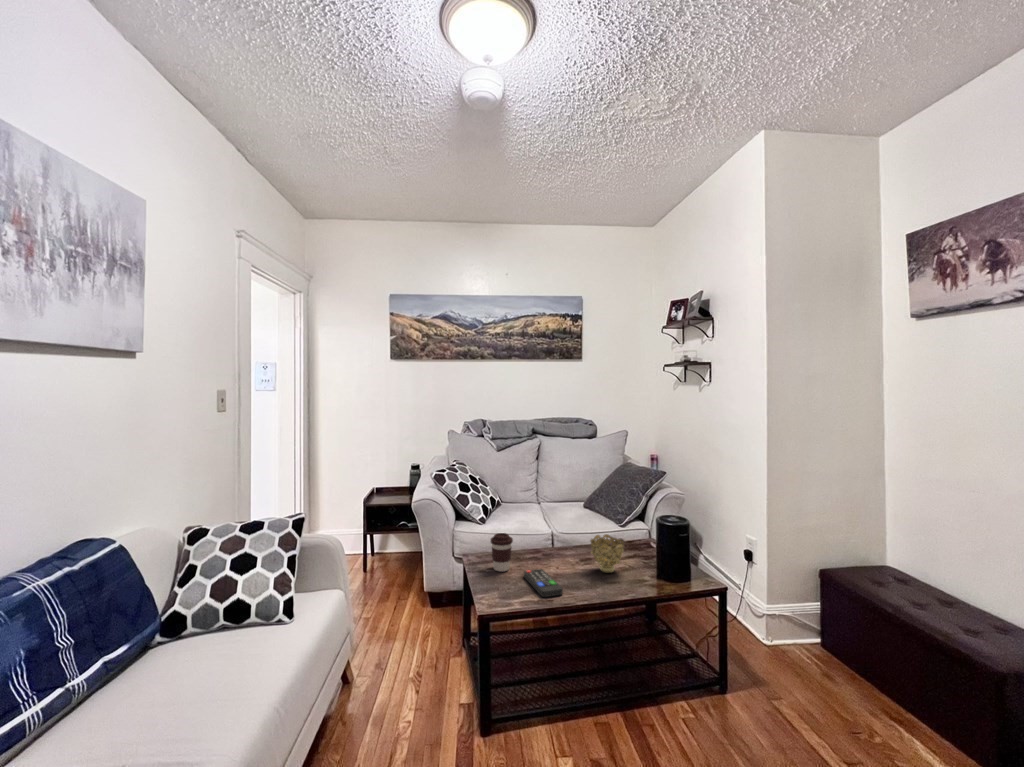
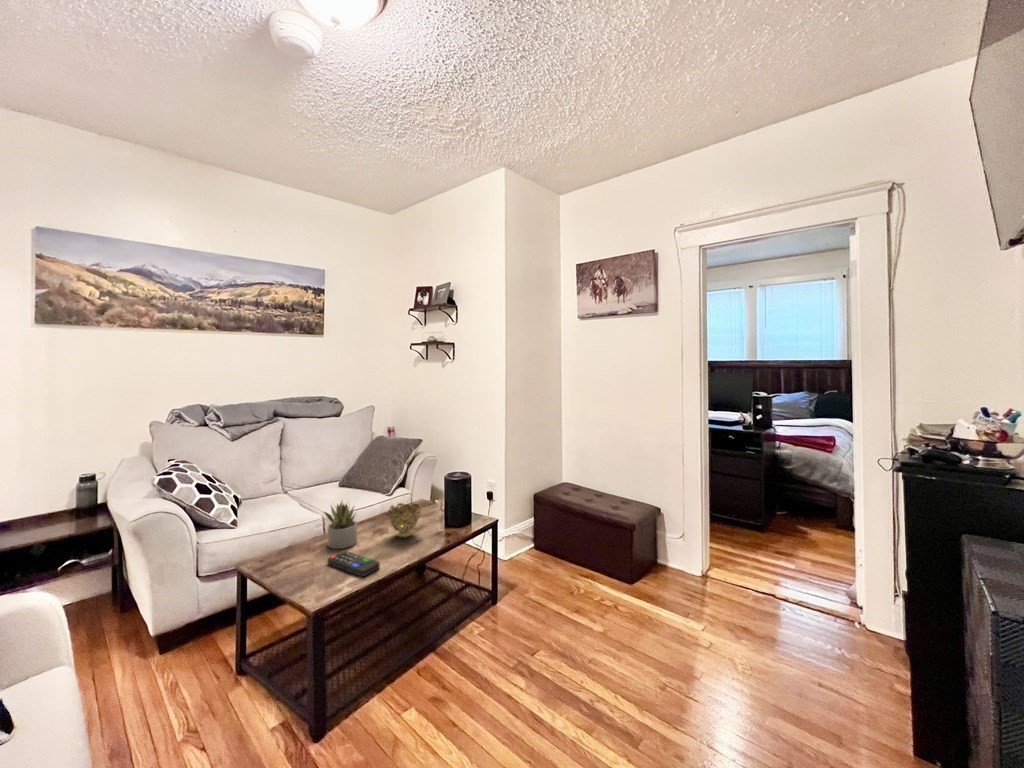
succulent plant: none [531,518,564,567] -> present [324,502,357,549]
coffee cup: present [491,533,513,572] -> none [282,525,309,567]

